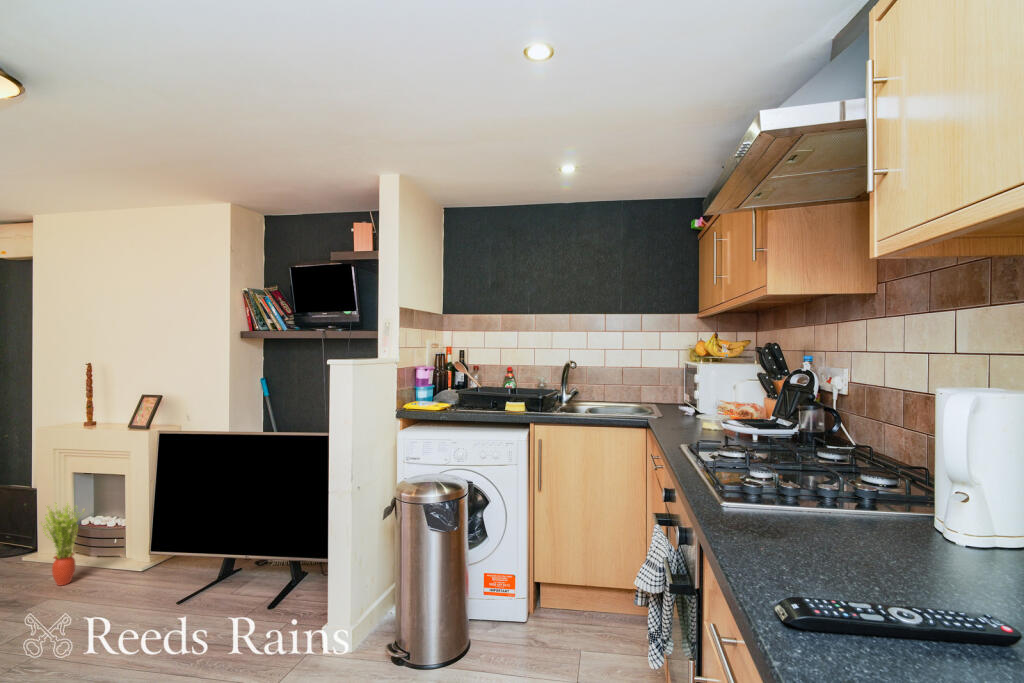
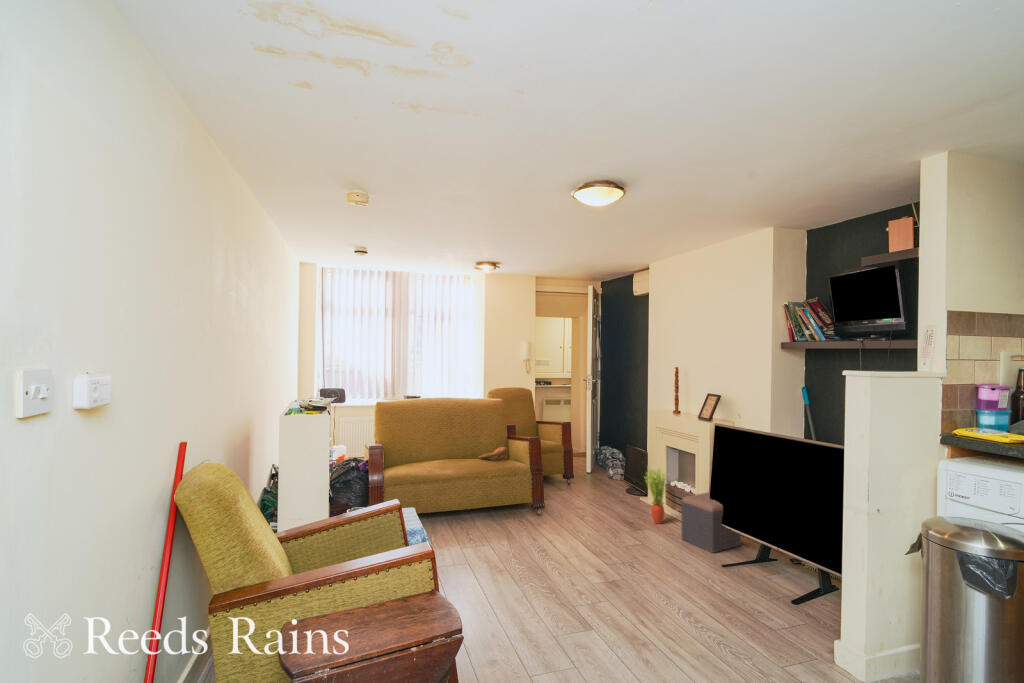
footstool: none [111,519,193,593] -> present [681,493,741,553]

